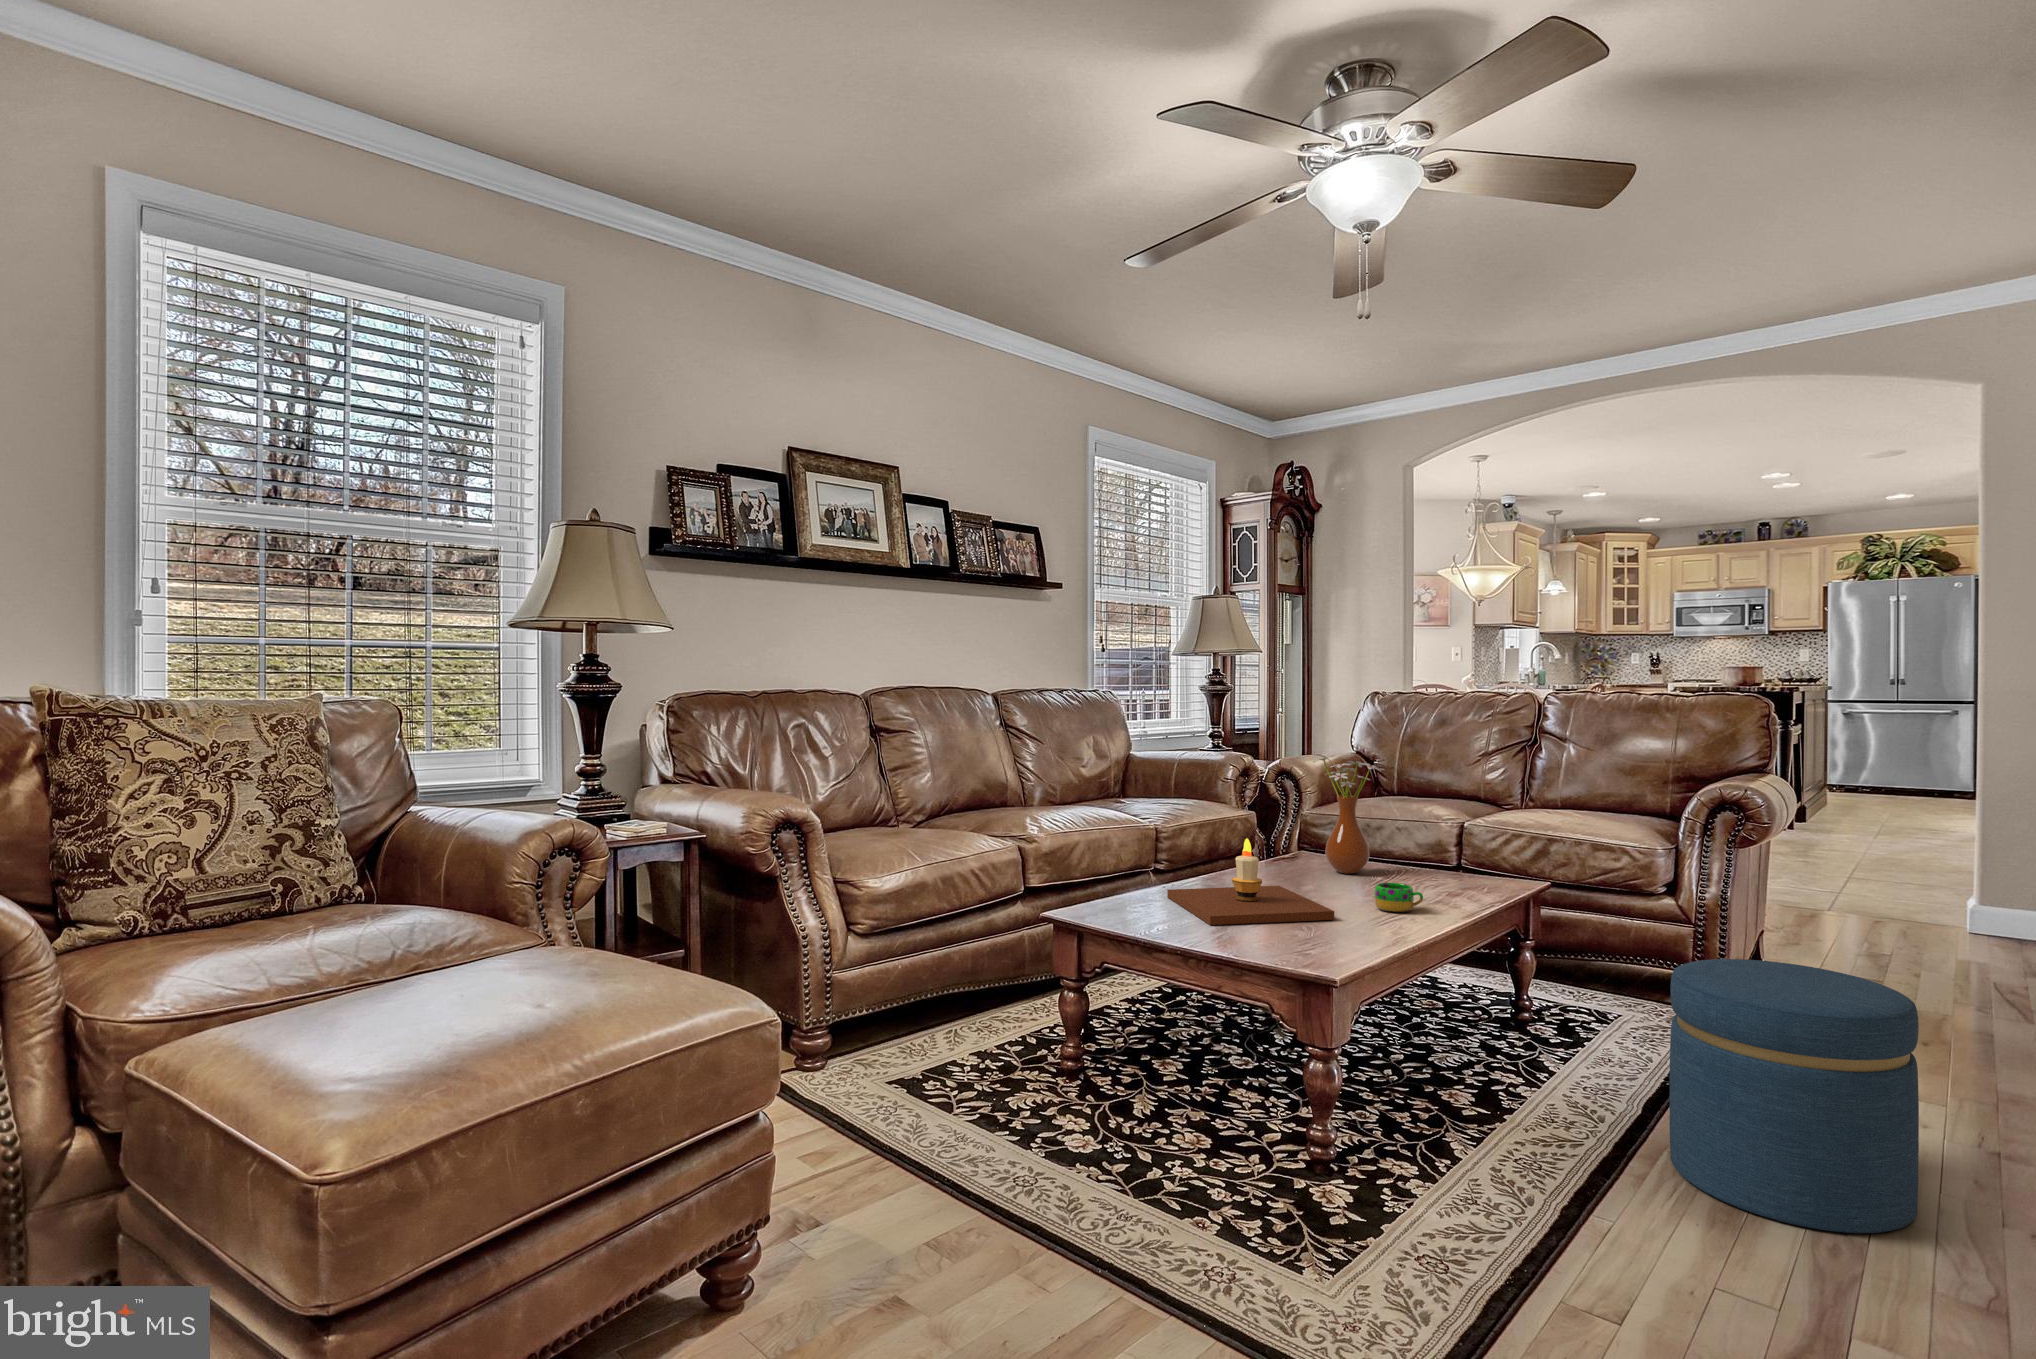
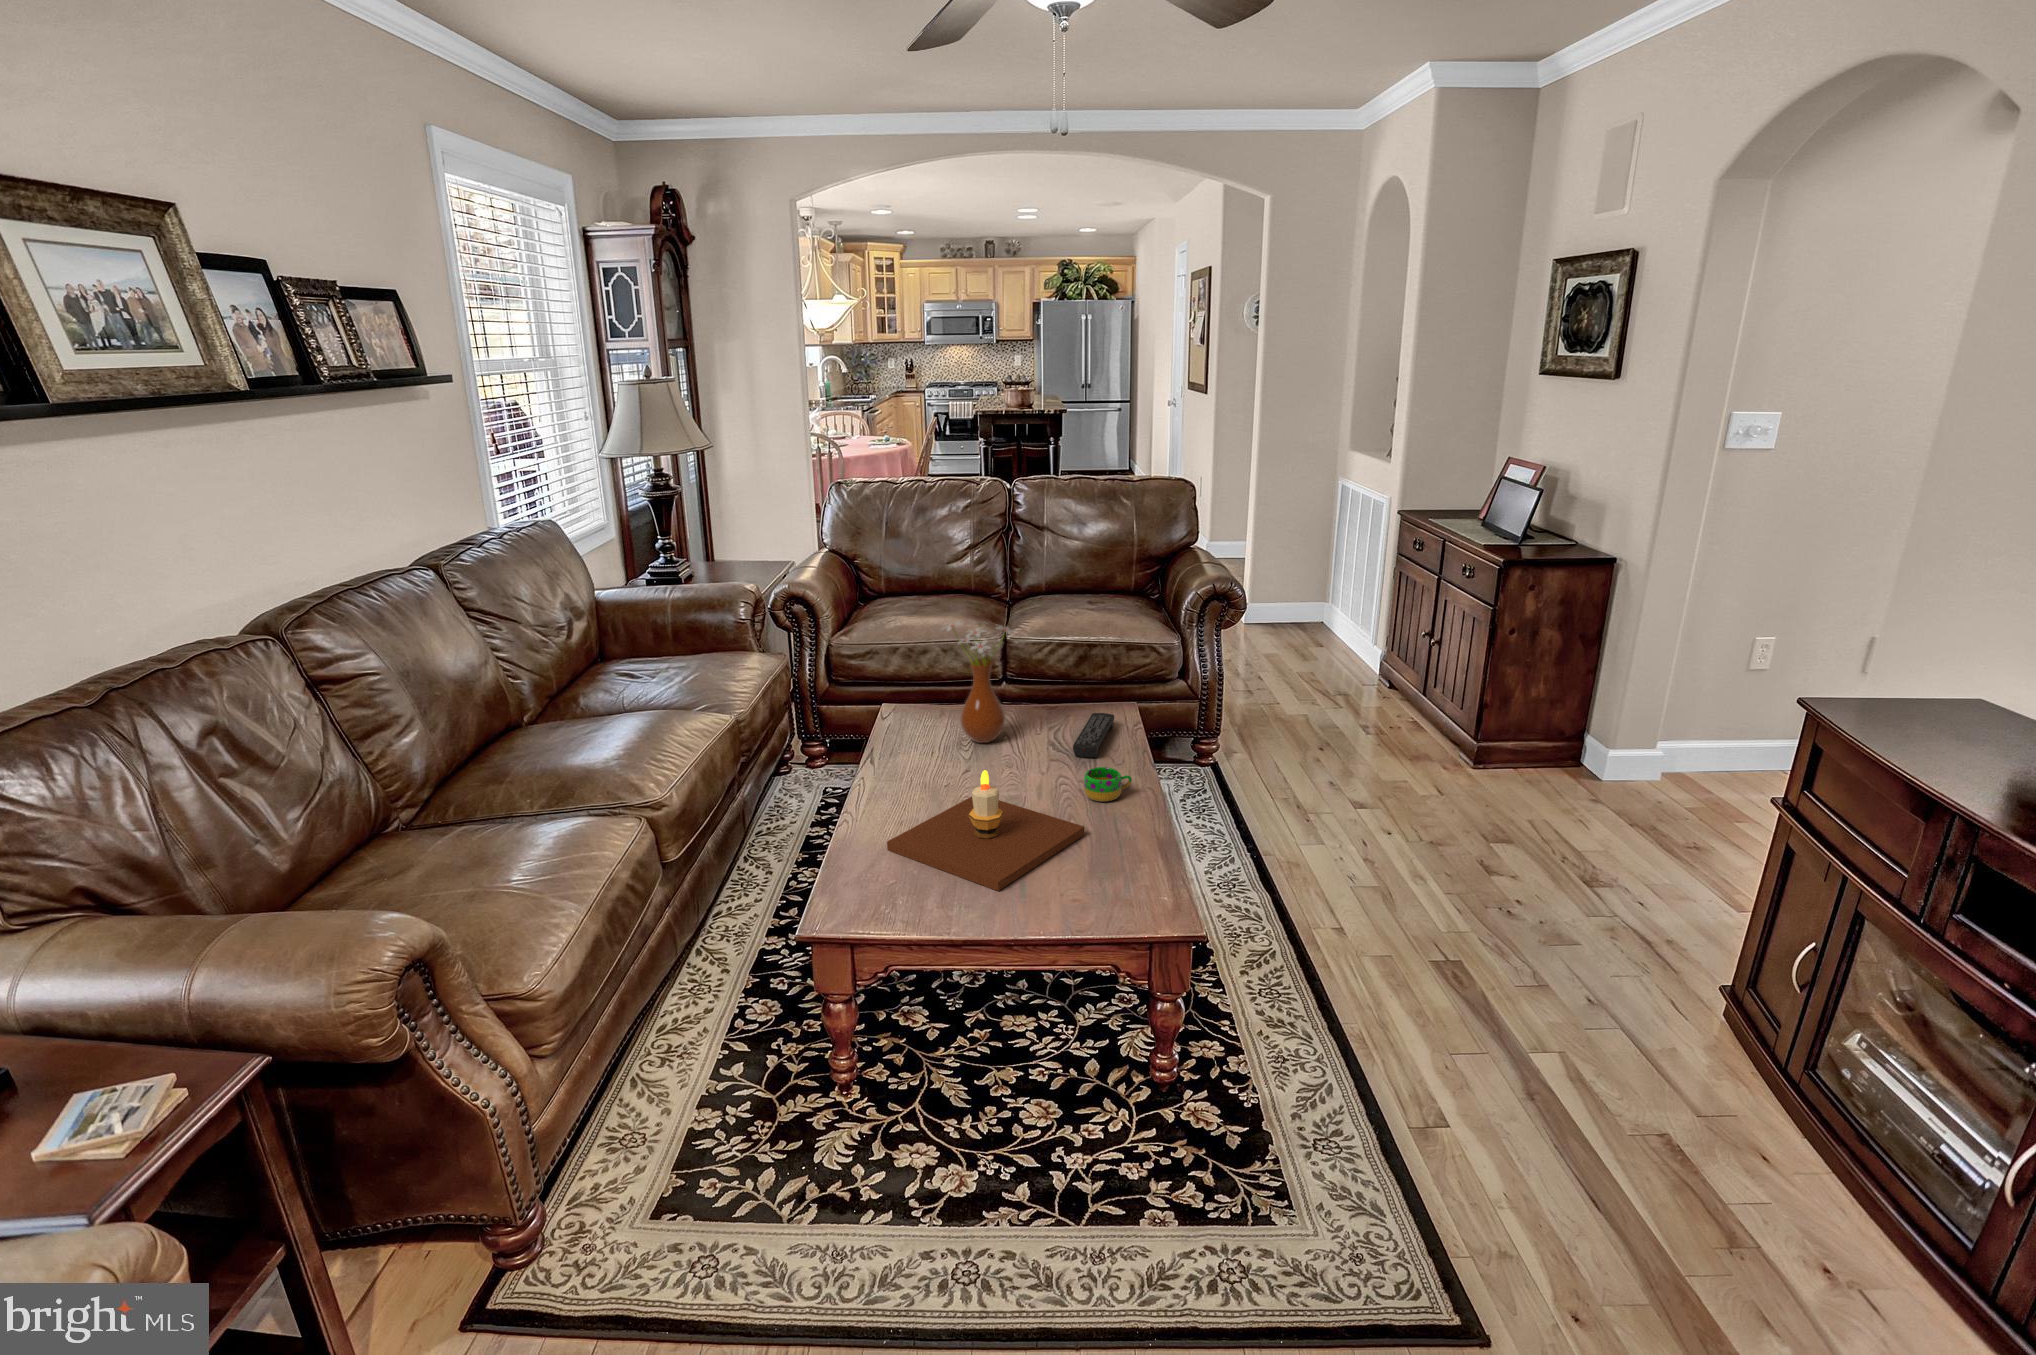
remote control: none [1409,869,1488,894] -> present [1073,713,1114,758]
ottoman: present [1670,959,1919,1233] -> none [1354,778,1541,996]

